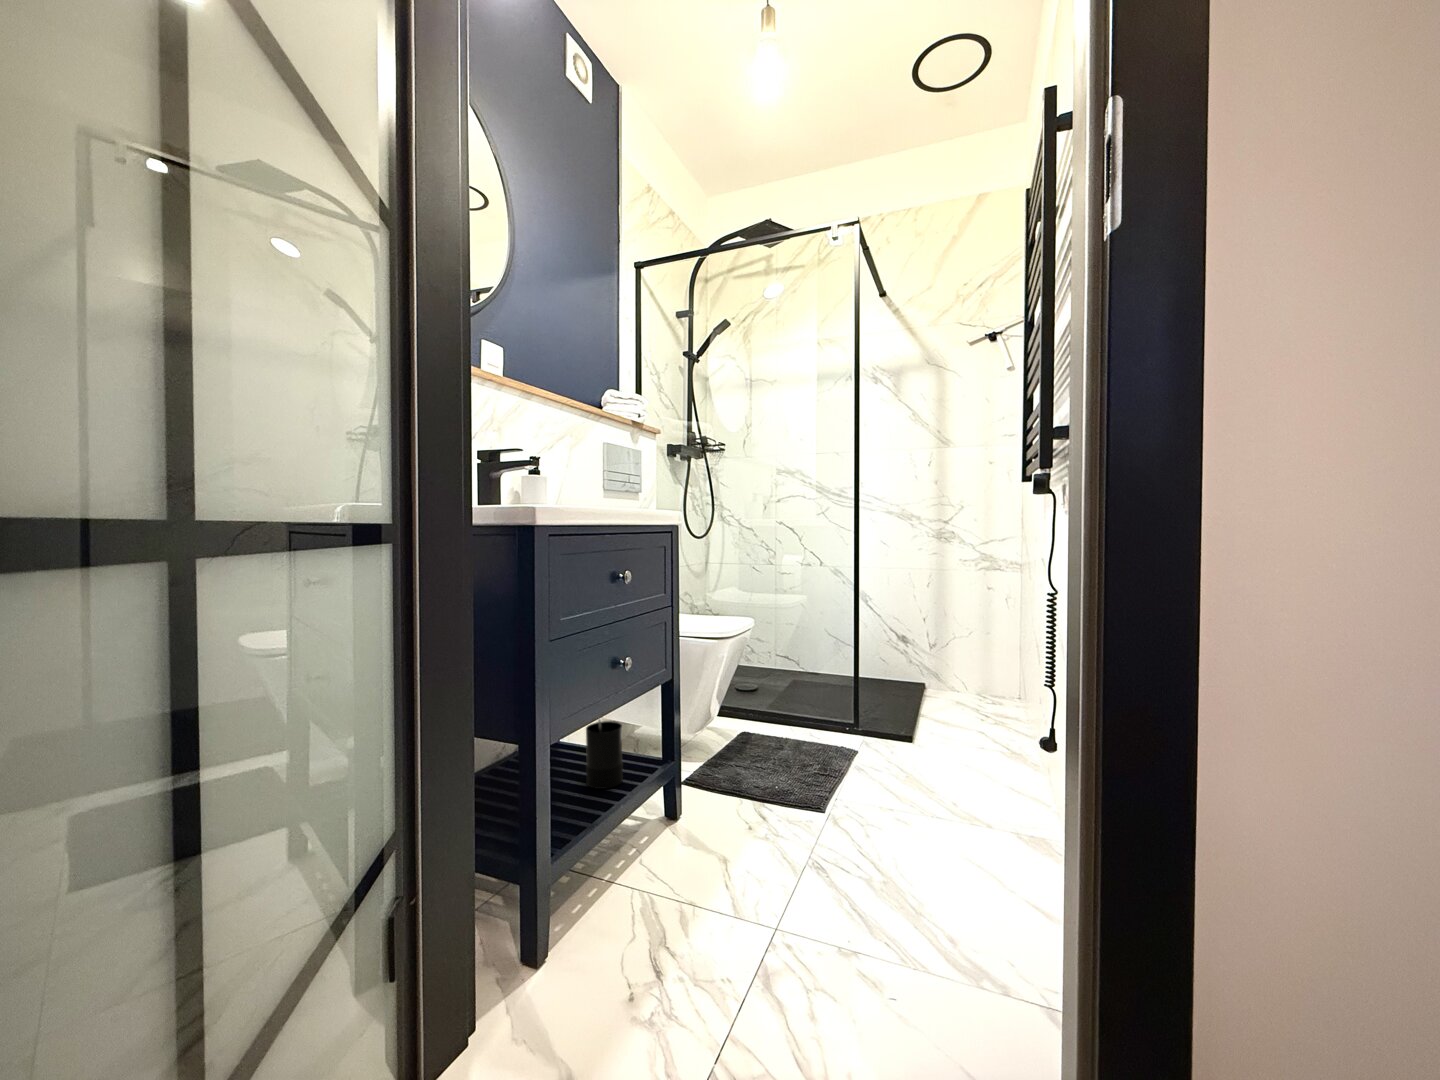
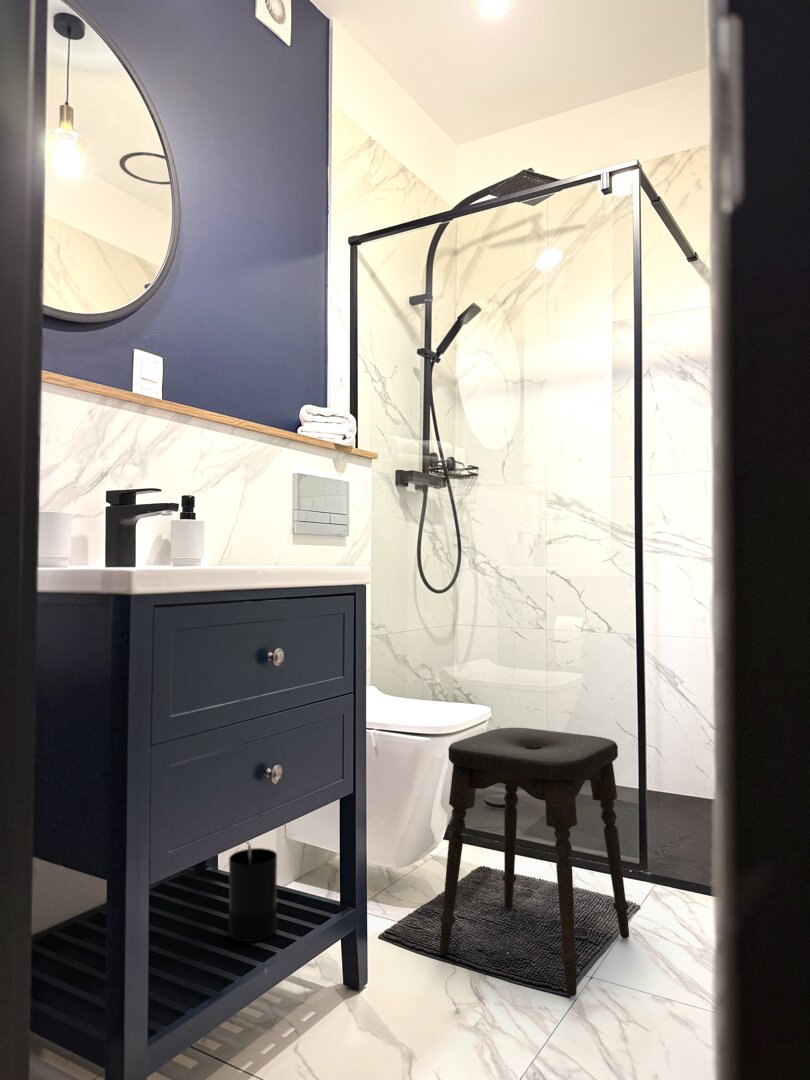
stool: none [727,631,854,810] -> present [440,728,629,996]

